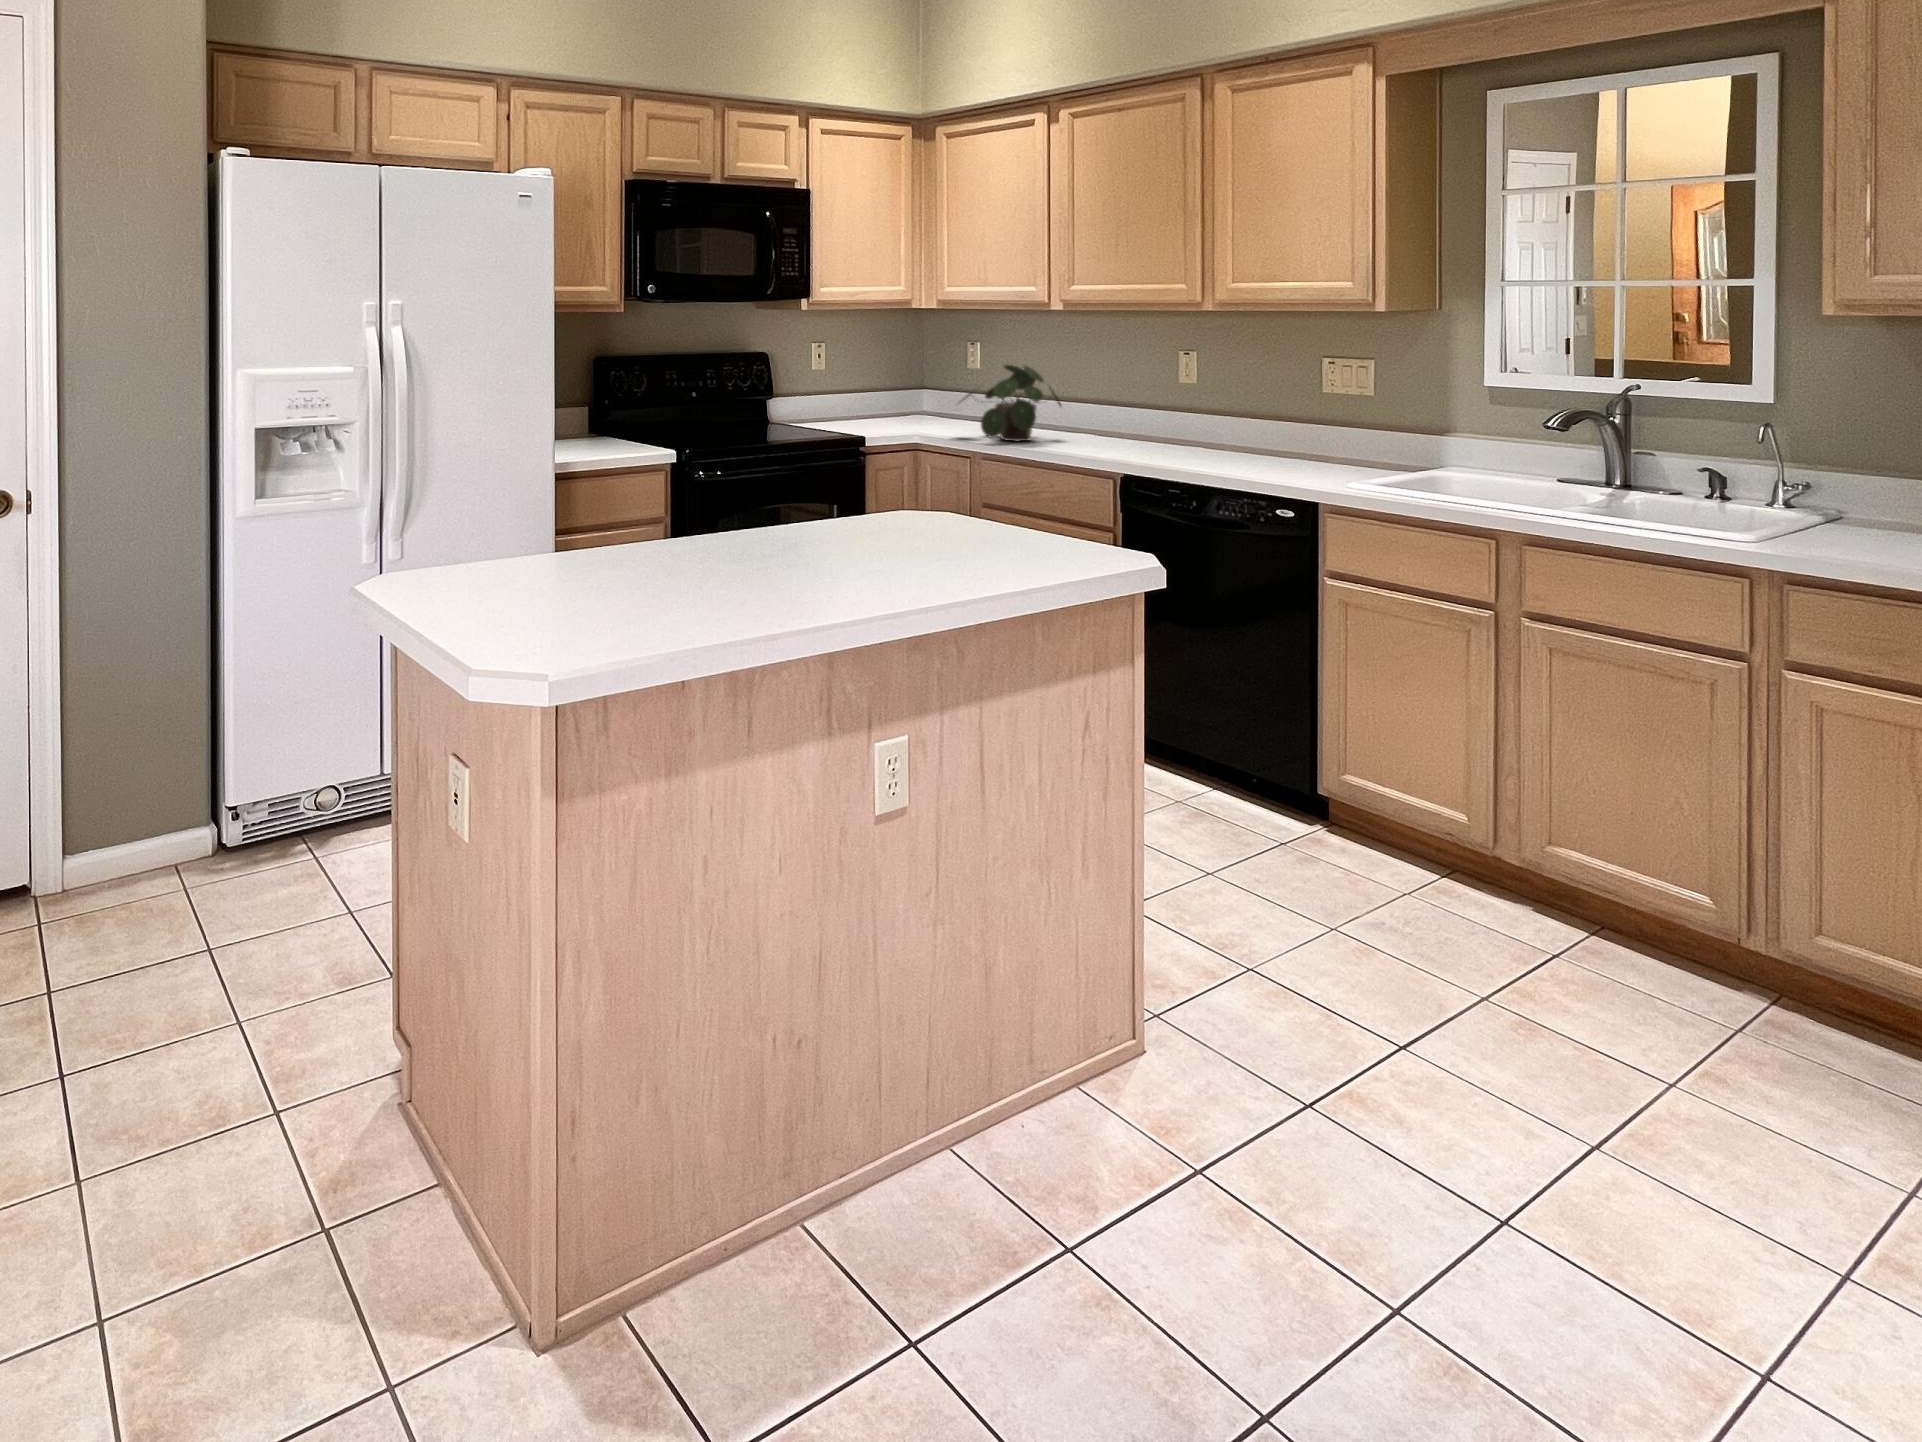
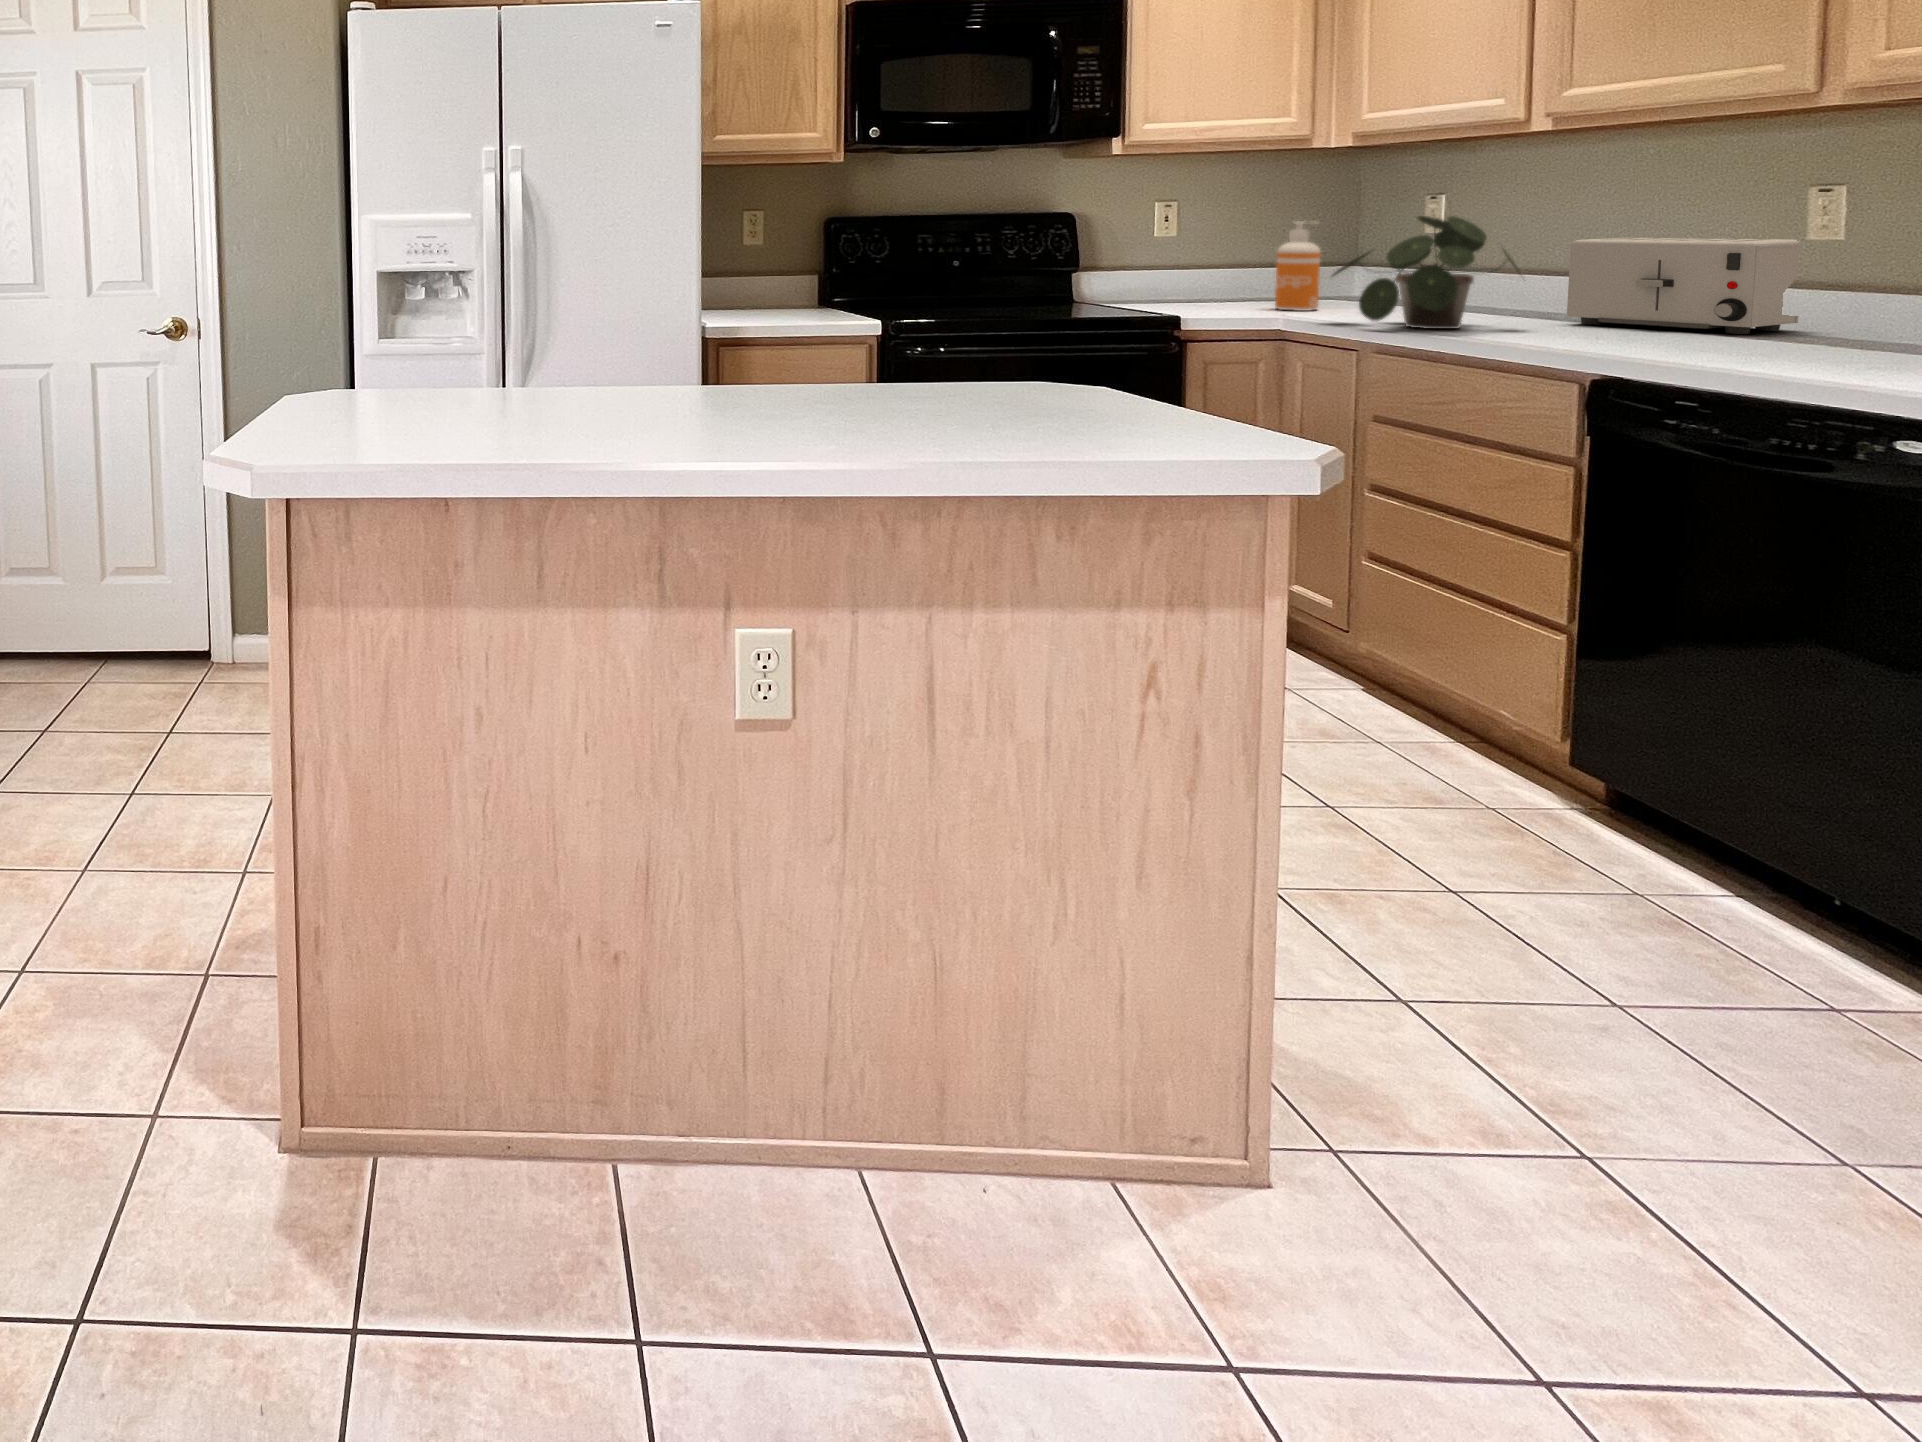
soap dispenser: none [904,362,929,426] -> present [1275,221,1320,311]
toaster: none [1073,377,1178,439] -> present [1567,238,1802,334]

